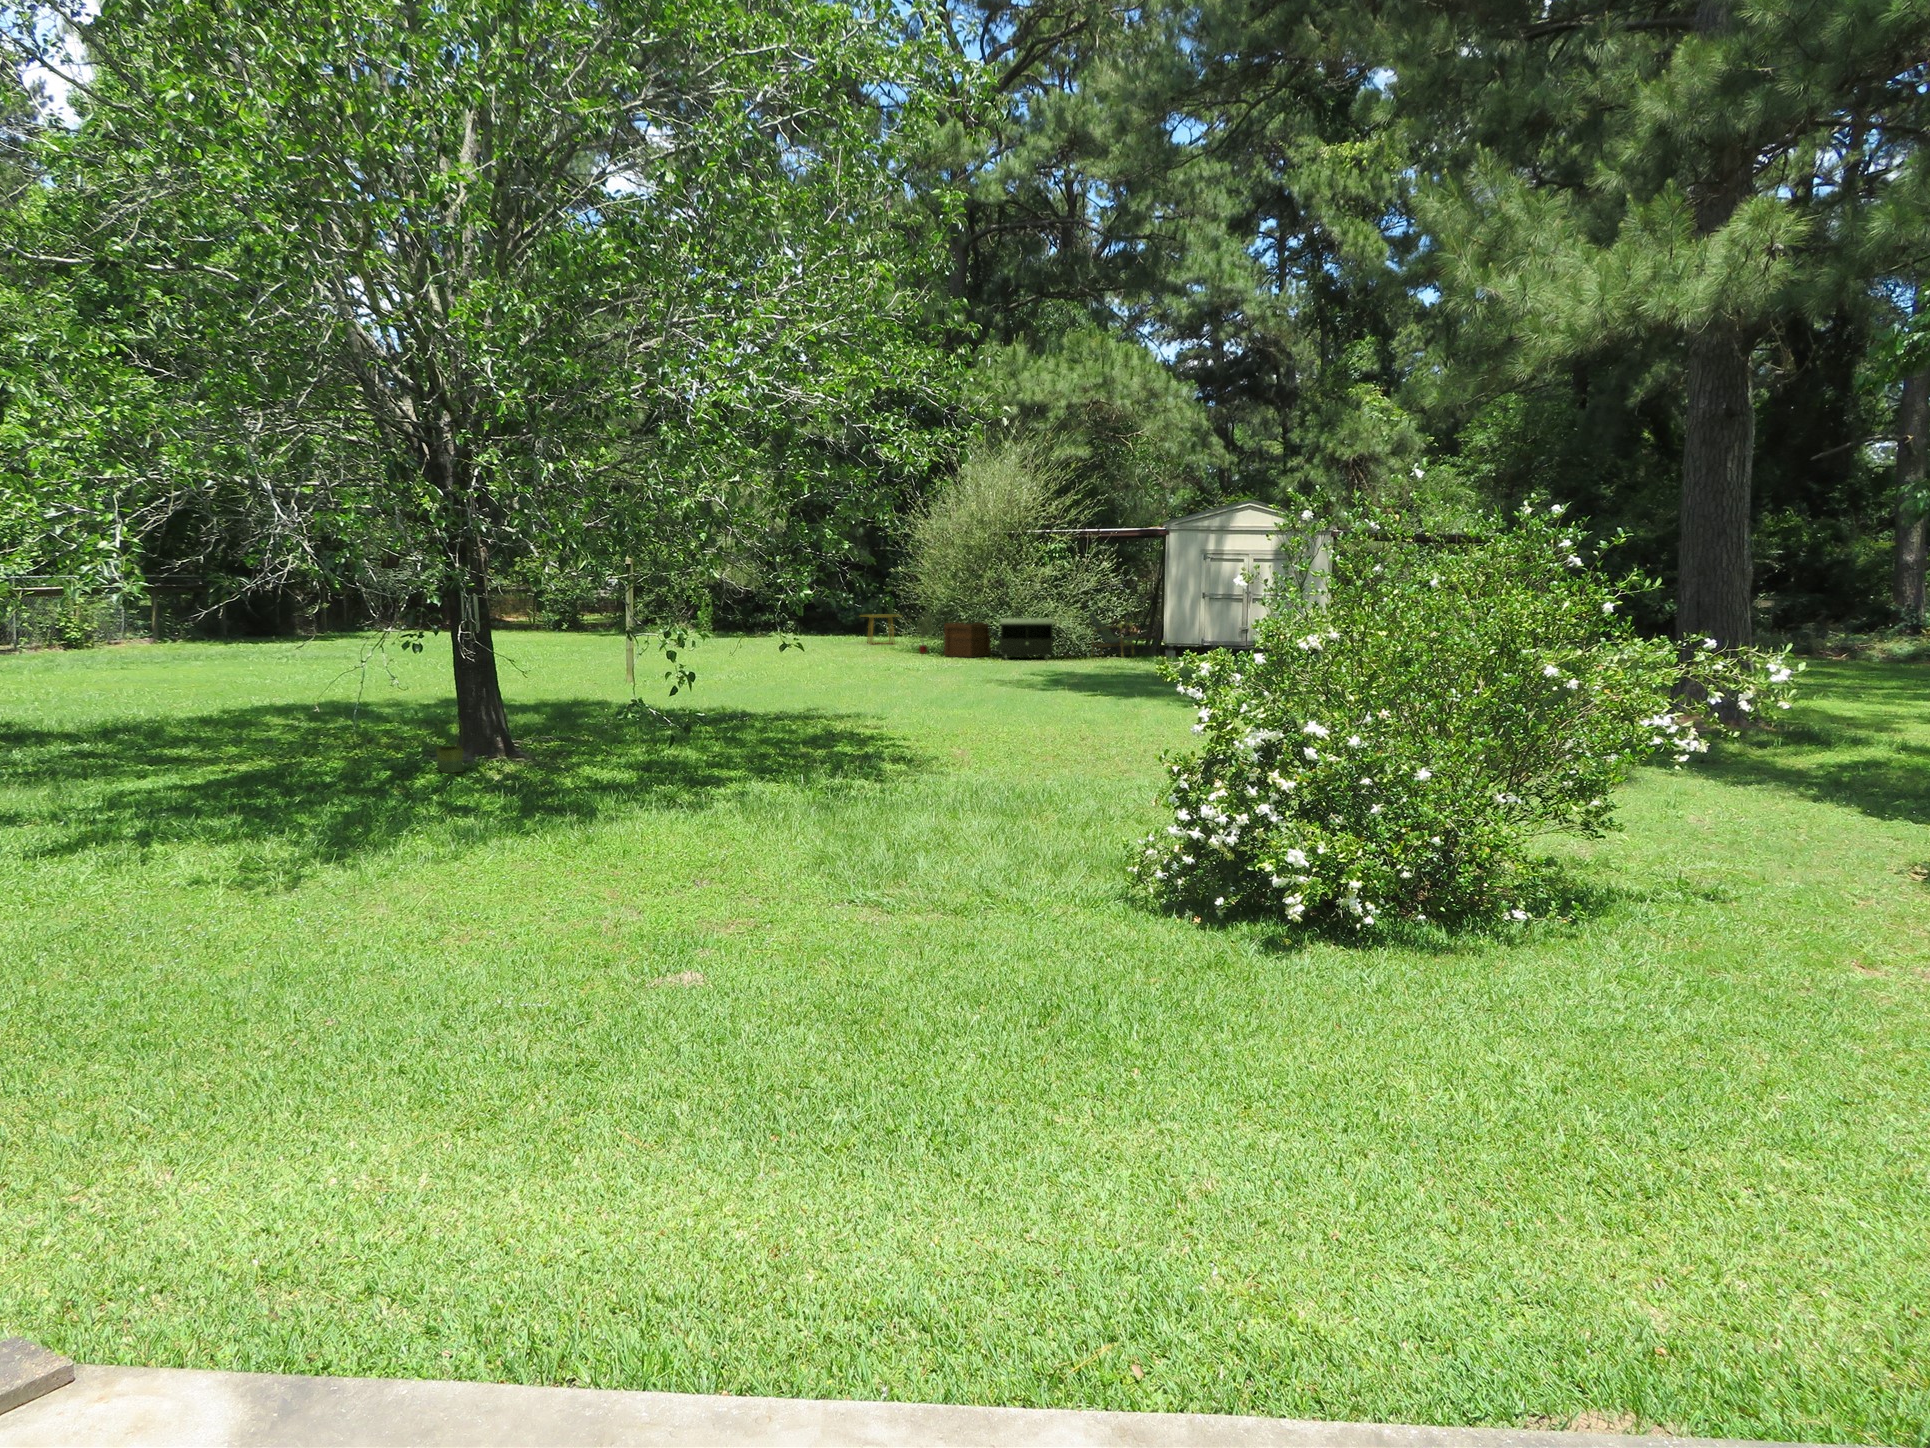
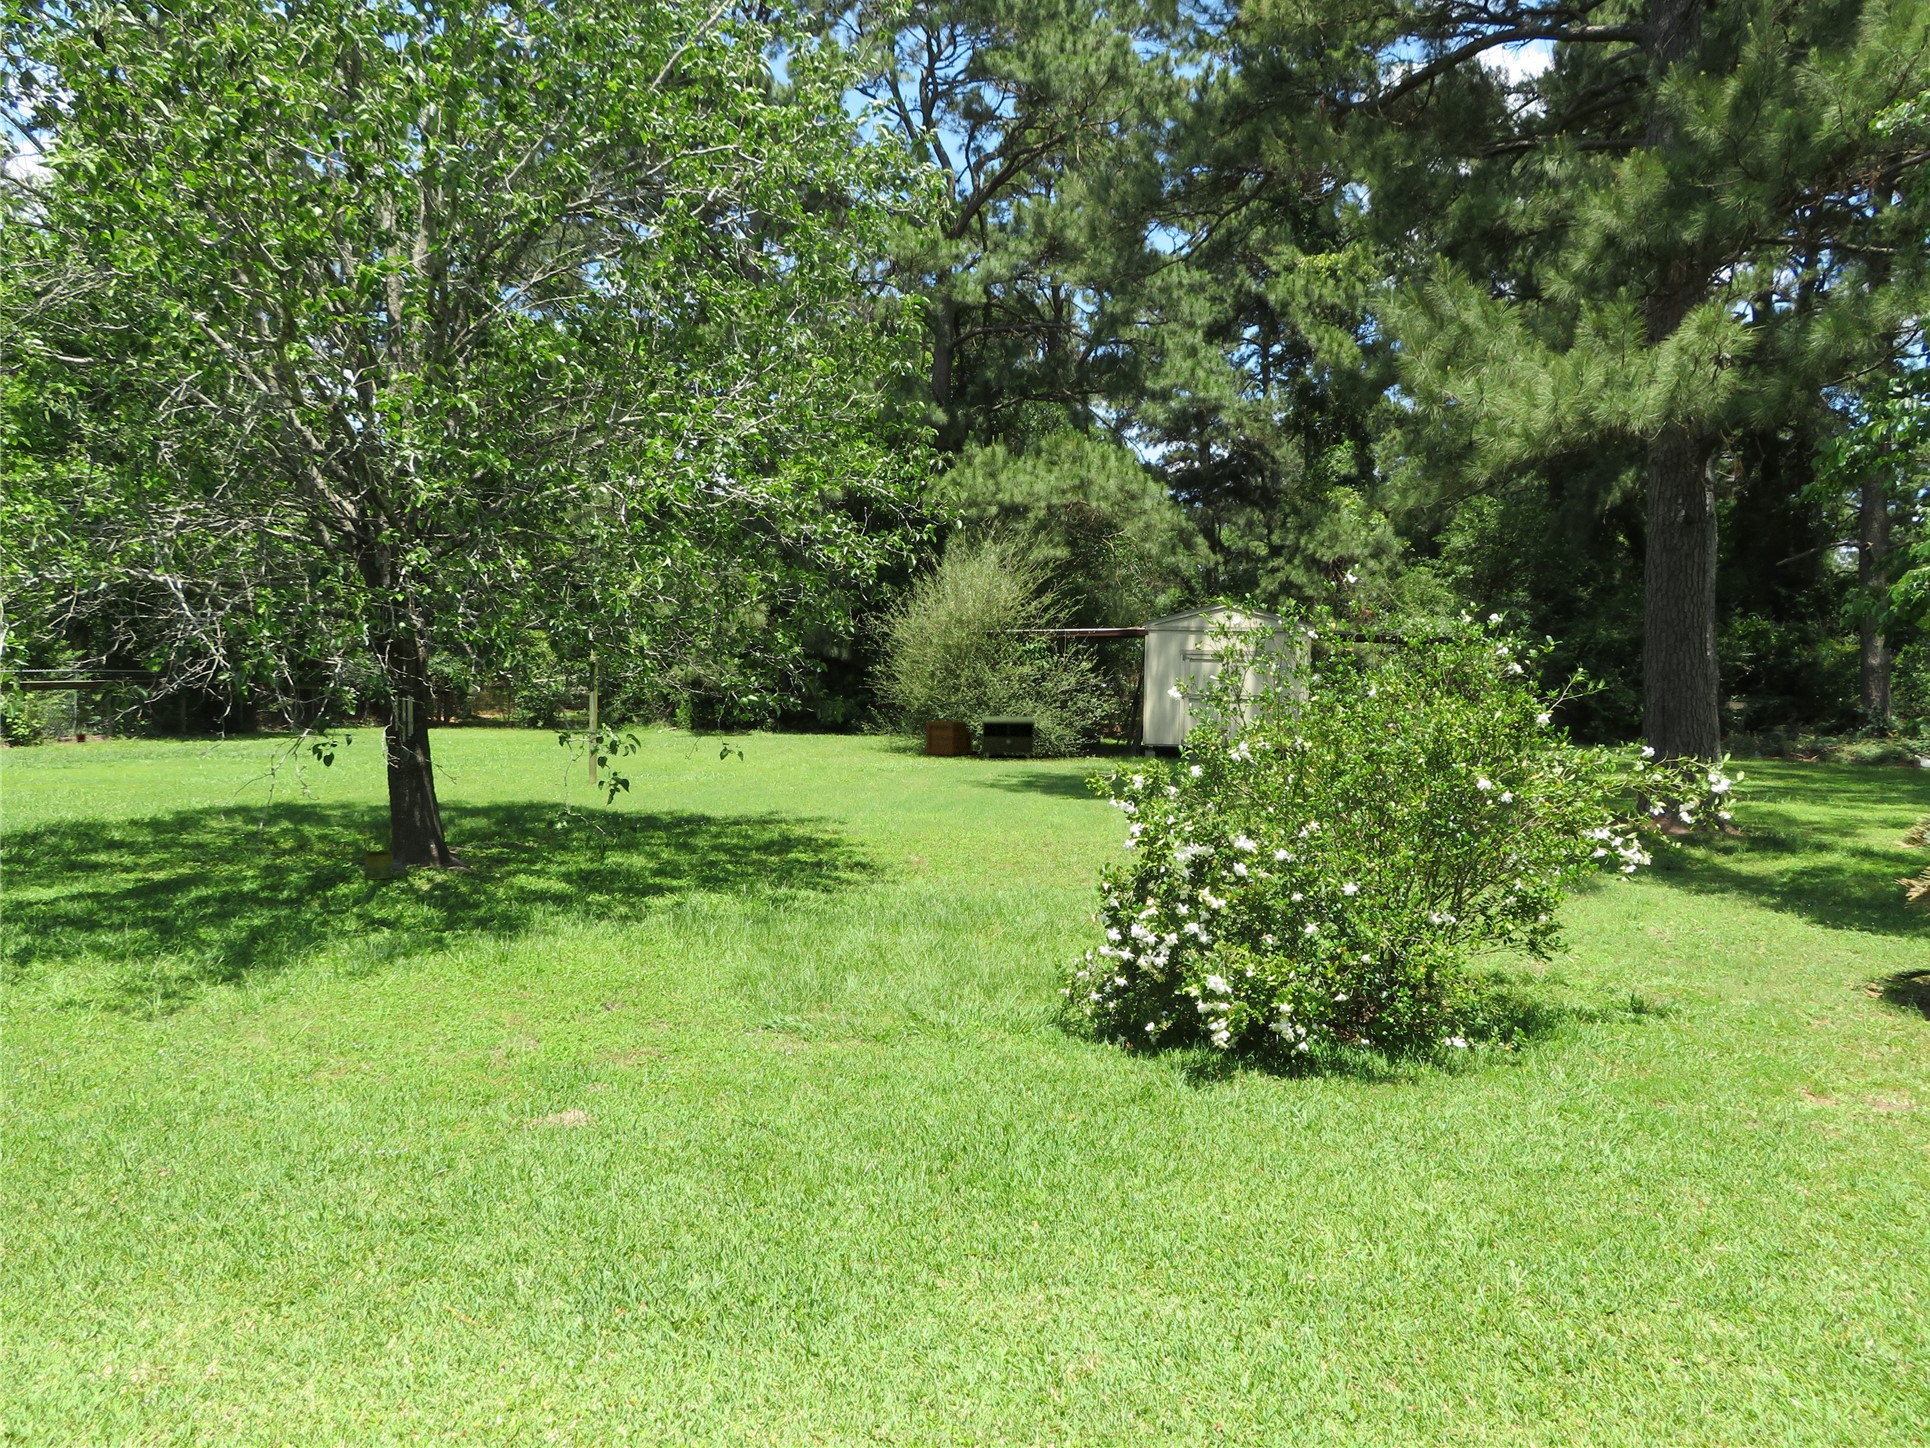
lounge chair: present [1089,612,1139,655] -> none [1071,710,1121,756]
potted tree: present [918,613,937,654] -> present [66,701,91,742]
round table: present [861,614,900,645] -> none [843,711,887,742]

